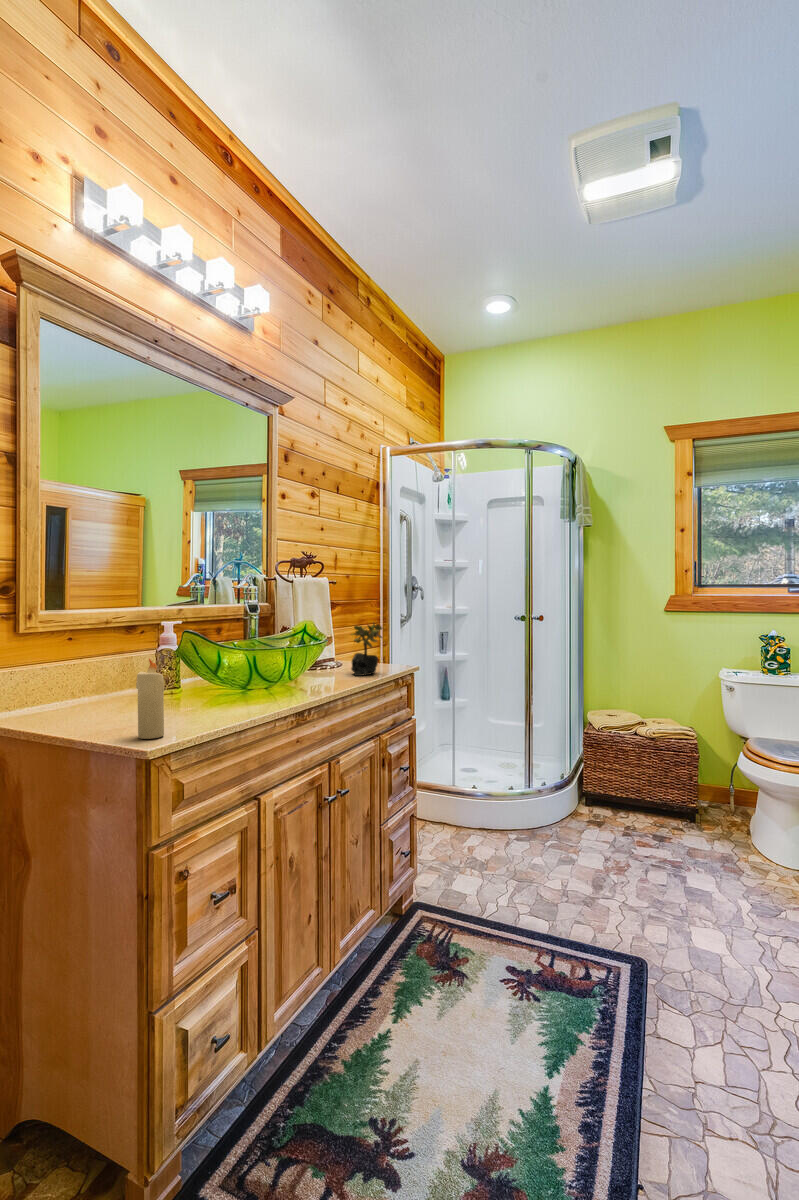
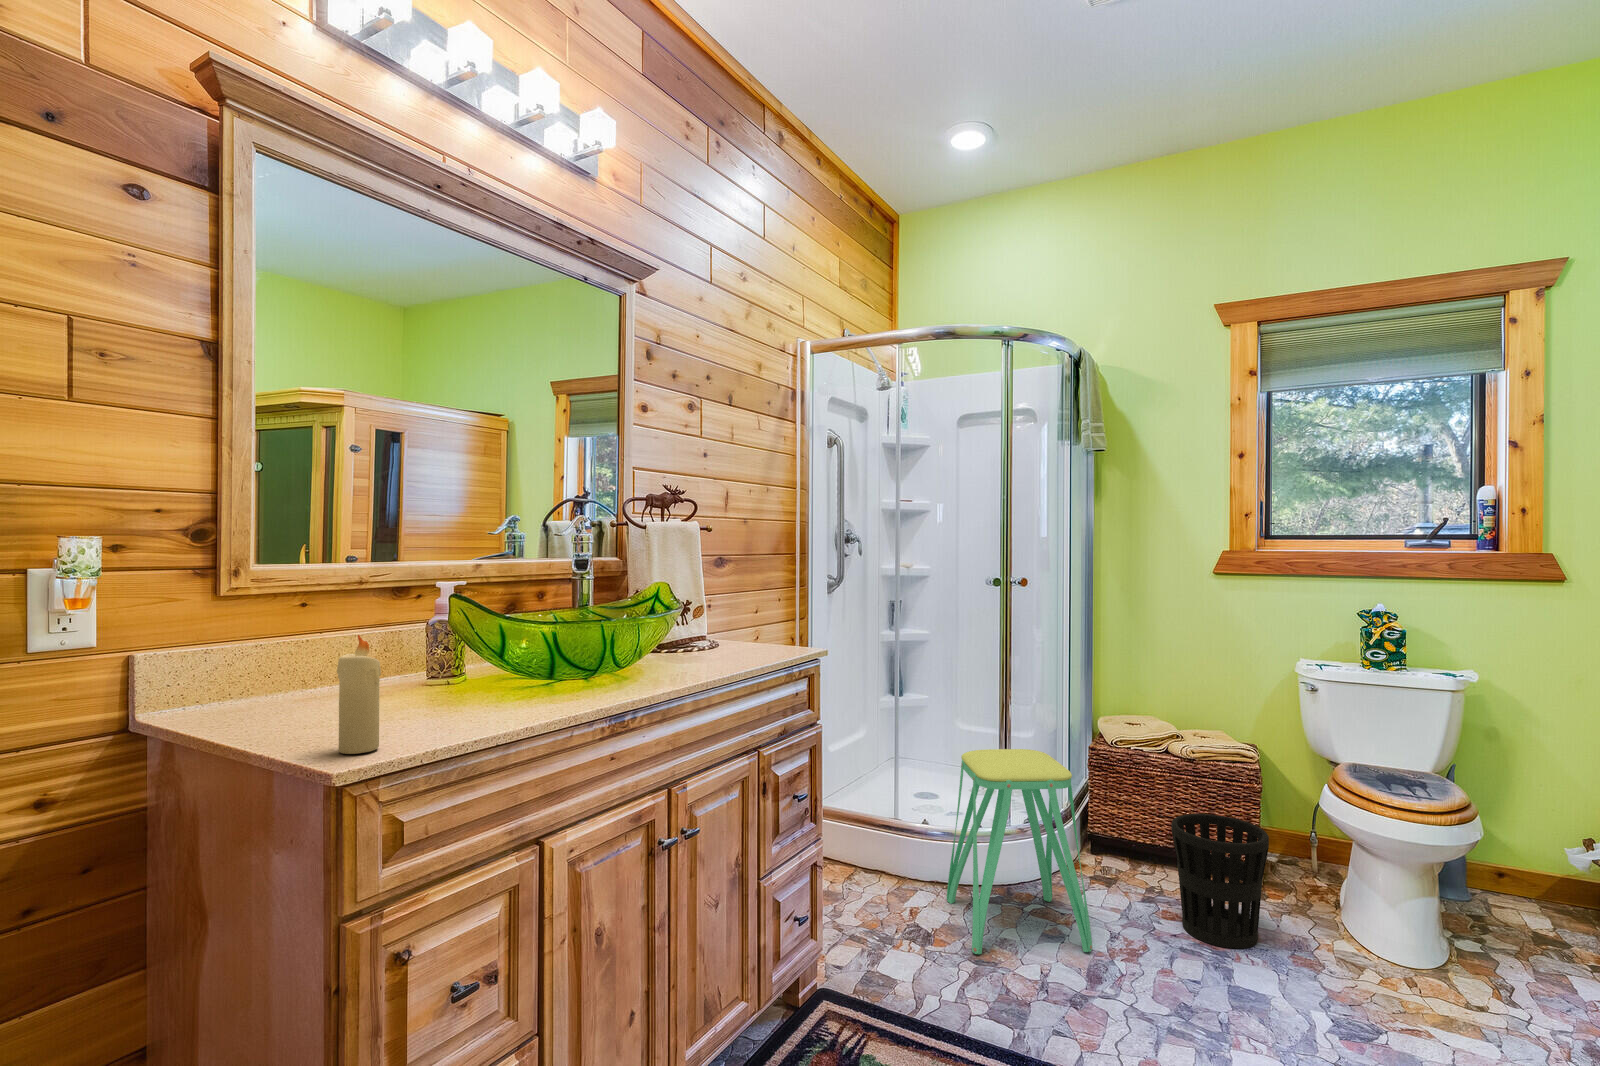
succulent plant: present [351,623,382,676] -> none [725,581,773,659]
stool: none [493,736,594,874] -> present [947,749,1092,954]
wastebasket: none [643,775,707,862] -> present [1171,814,1269,948]

